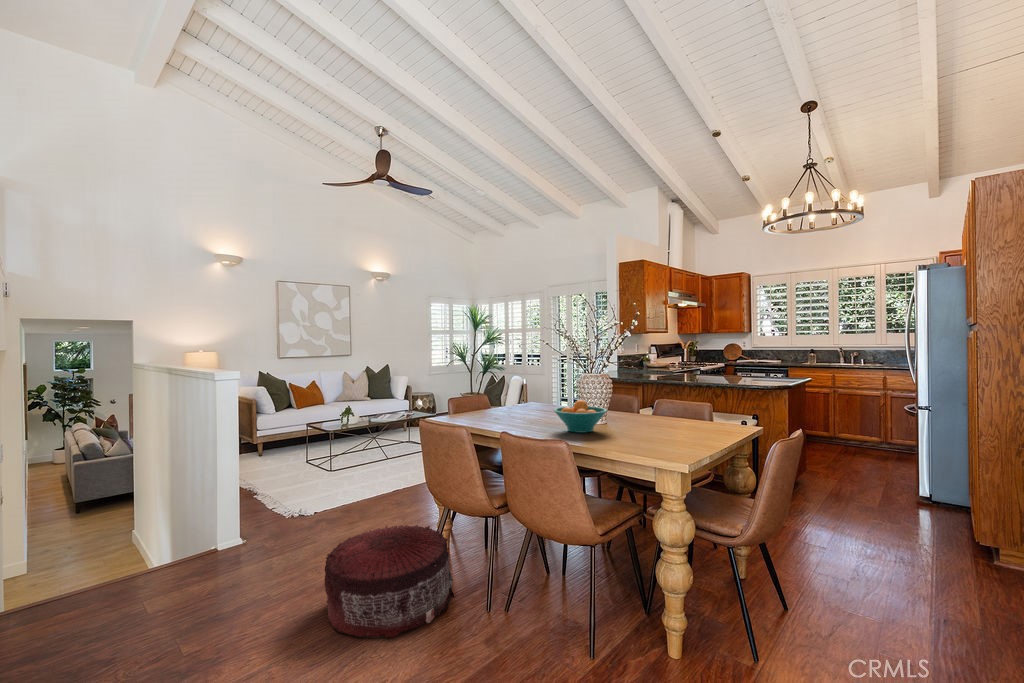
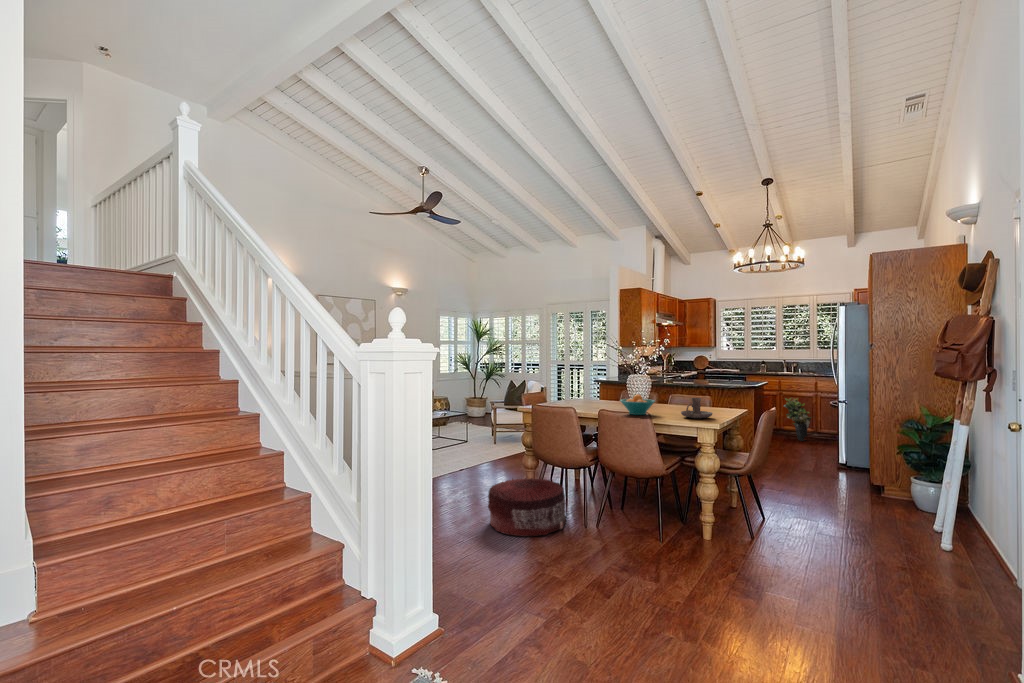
potted plant: none [837,396,877,454] -> present [784,398,811,441]
candle holder: none [641,408,693,443] -> present [681,398,712,418]

